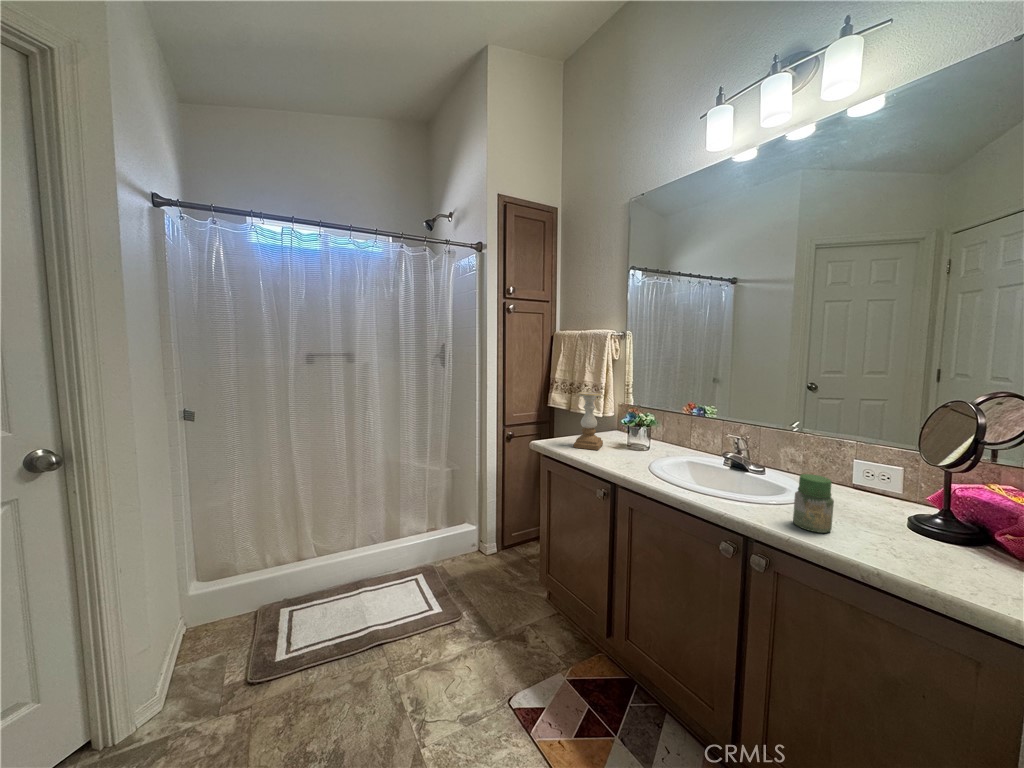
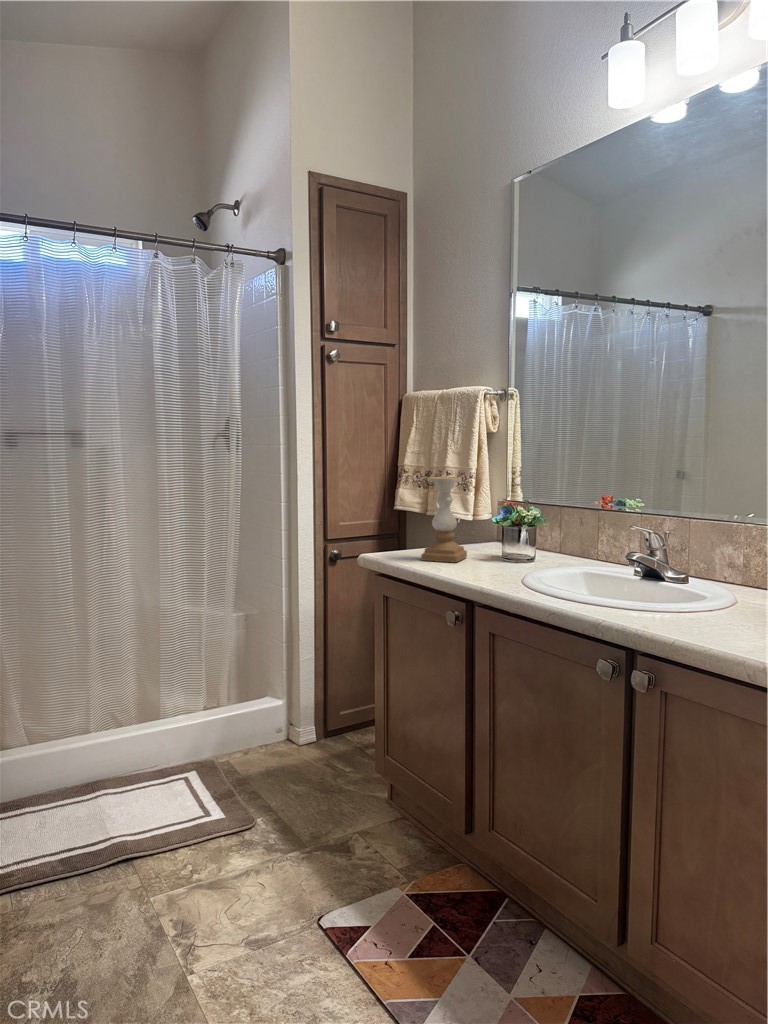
jar: present [793,474,834,533] -> none [686,558,734,632]

